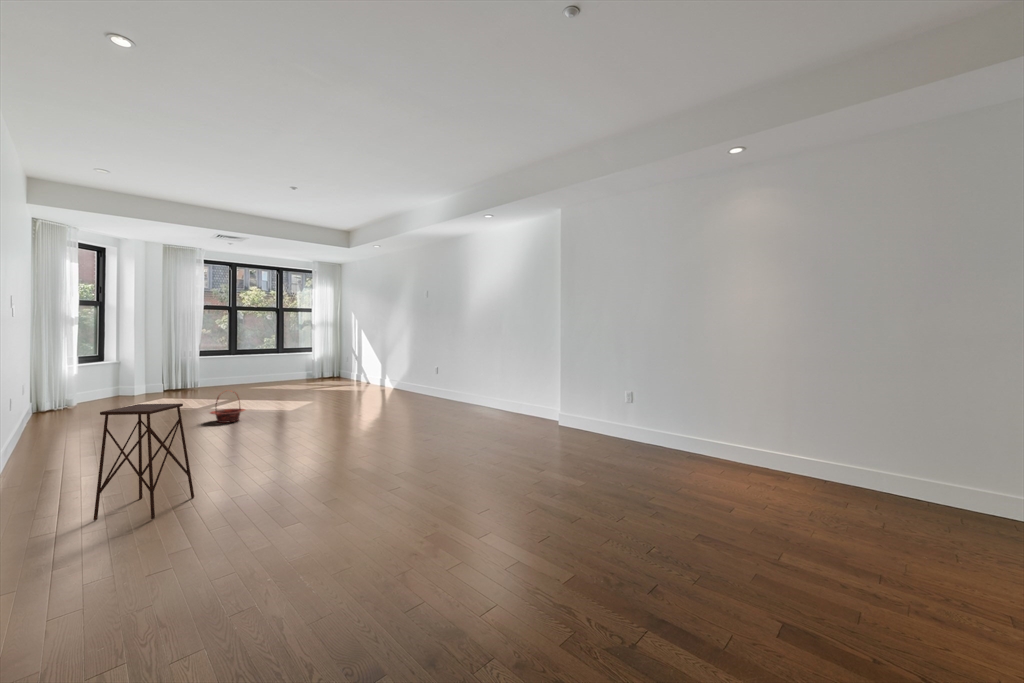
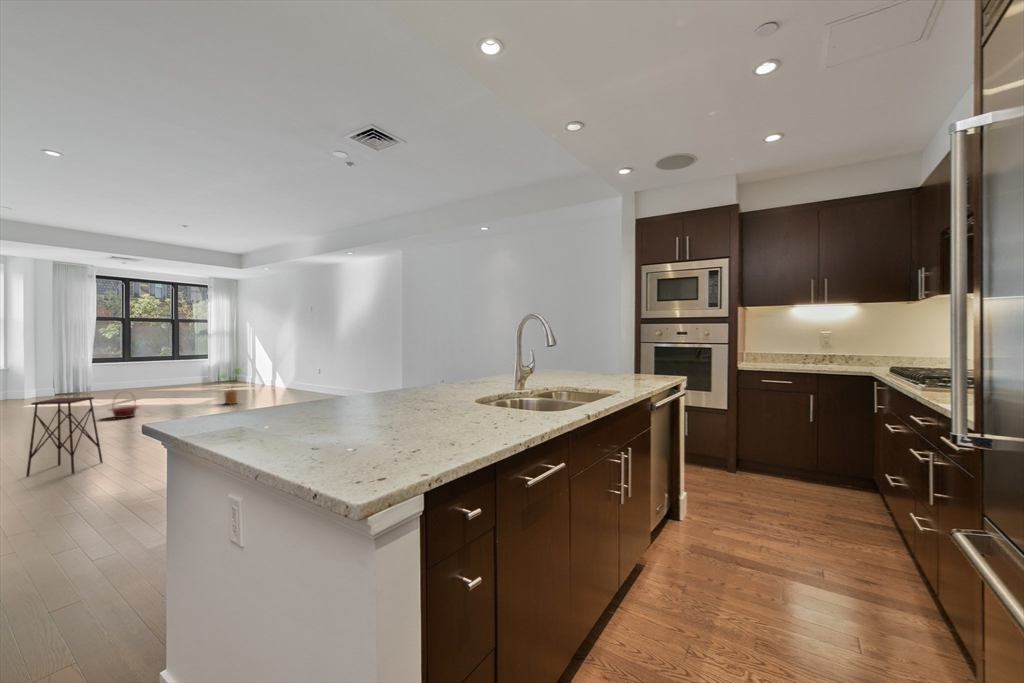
house plant: none [328,363,355,407] -> present [221,367,243,404]

